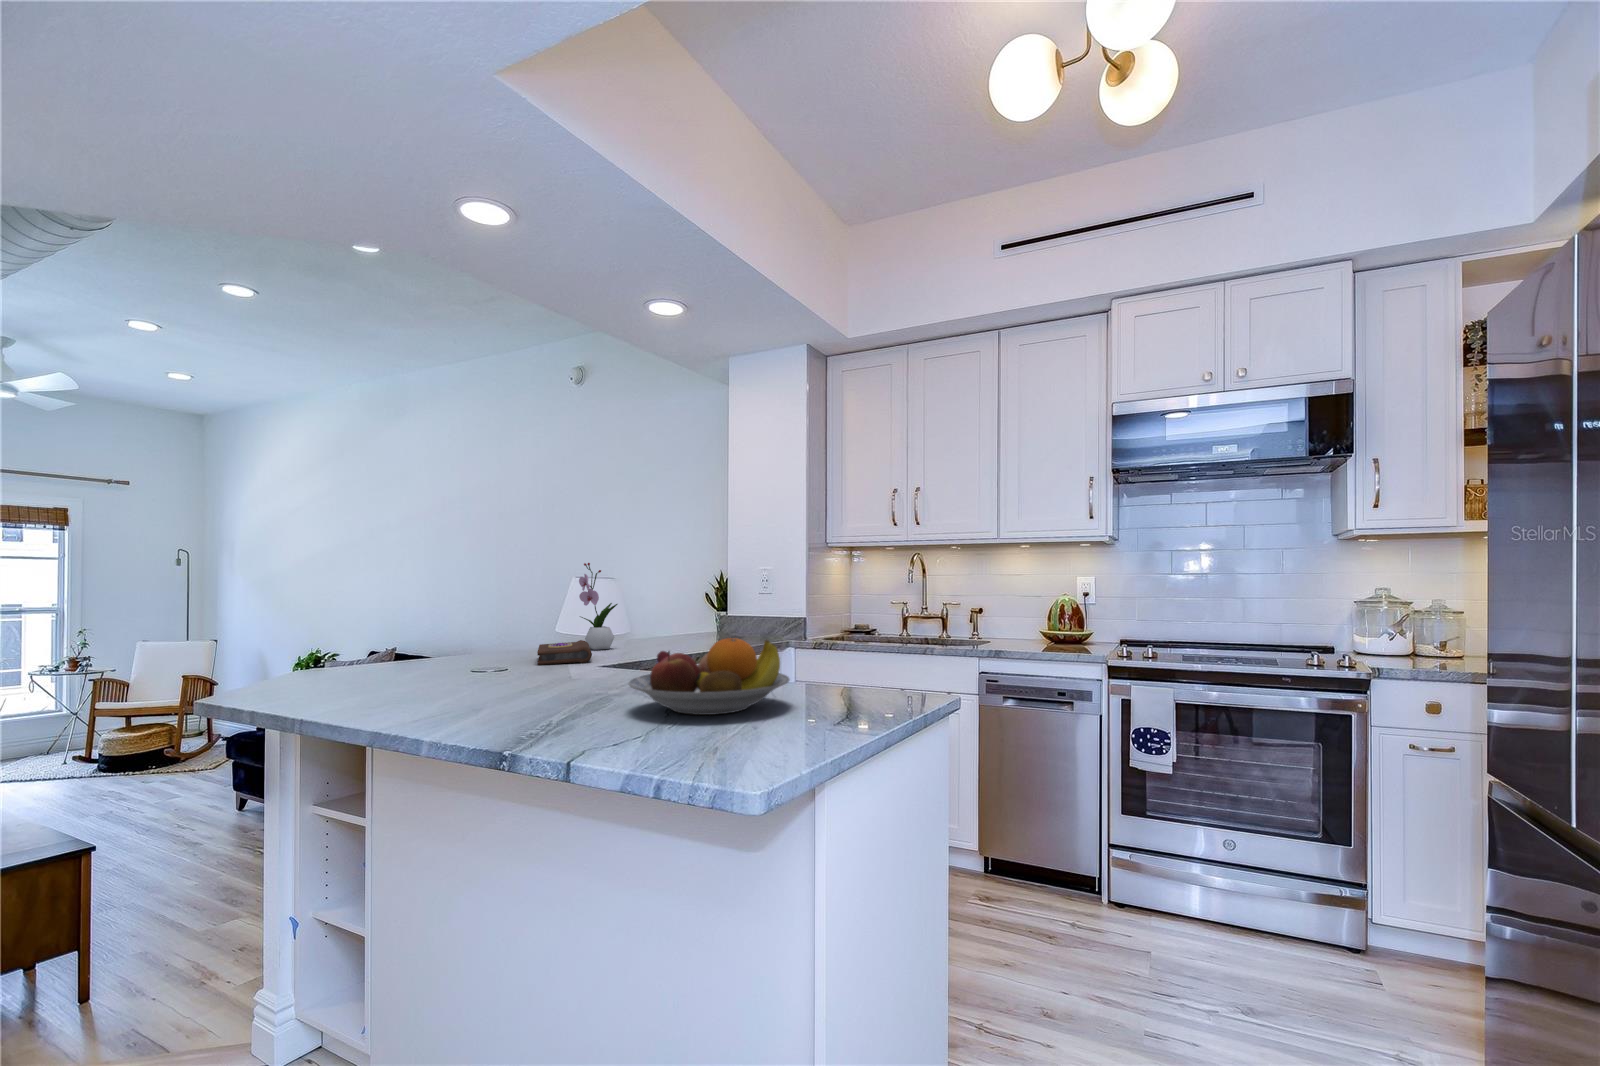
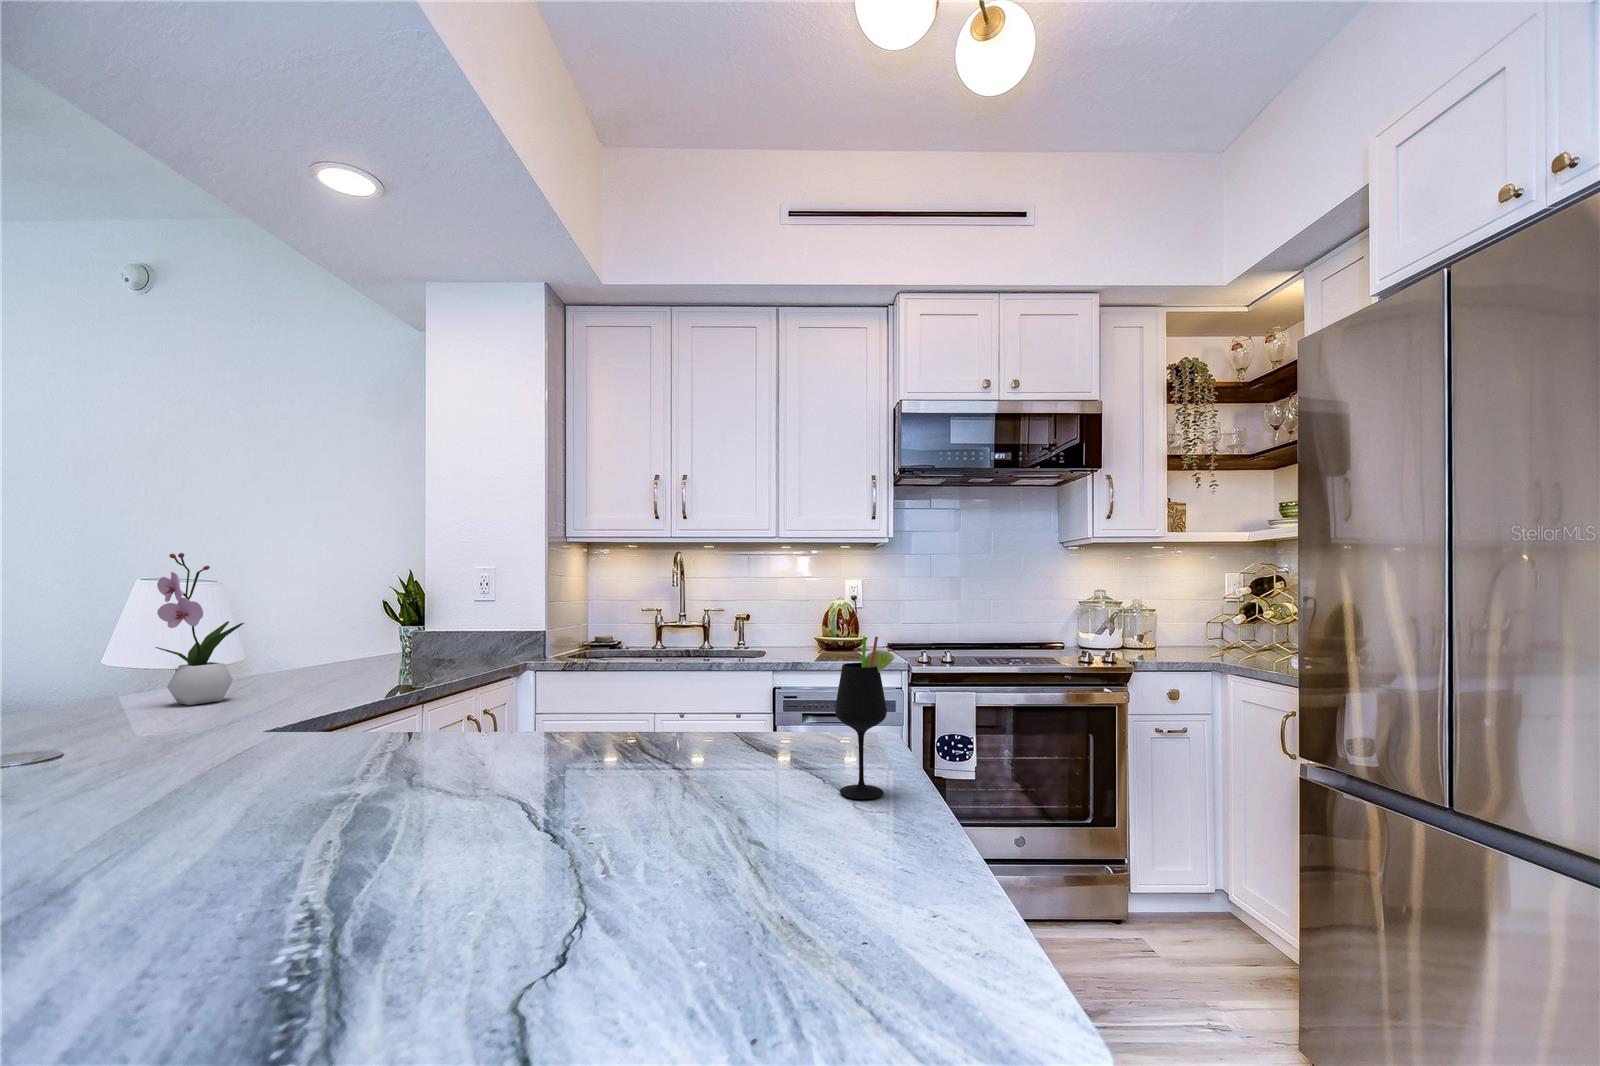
wine glass: none [844,614,873,706] -> present [835,637,894,799]
fruit bowl: present [629,638,790,715] -> none [404,691,781,895]
book: present [537,640,592,665] -> none [51,693,198,759]

